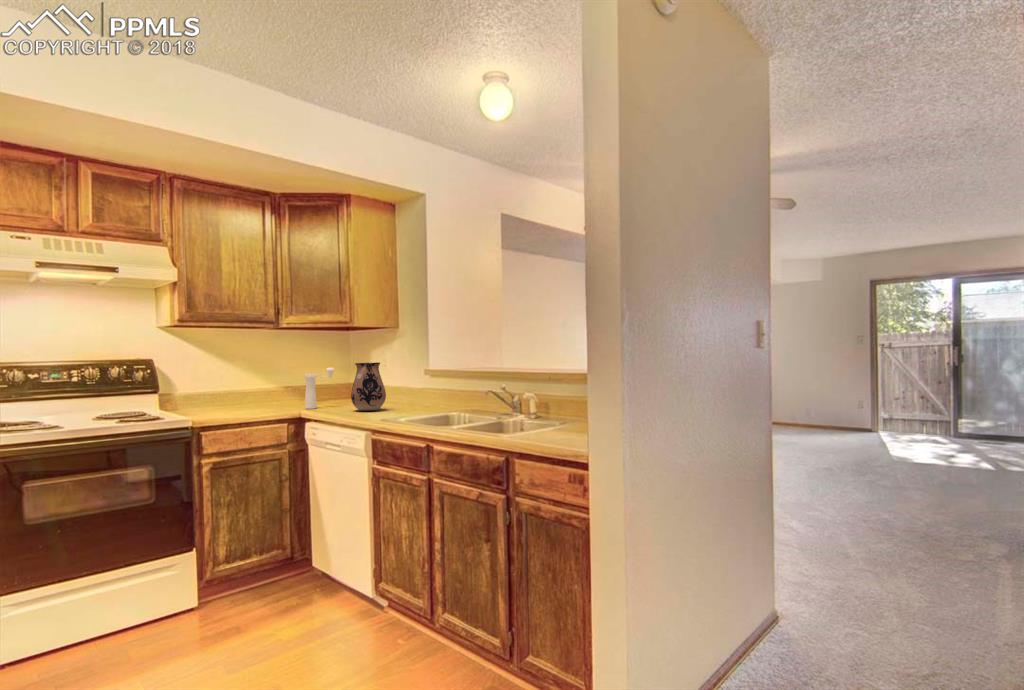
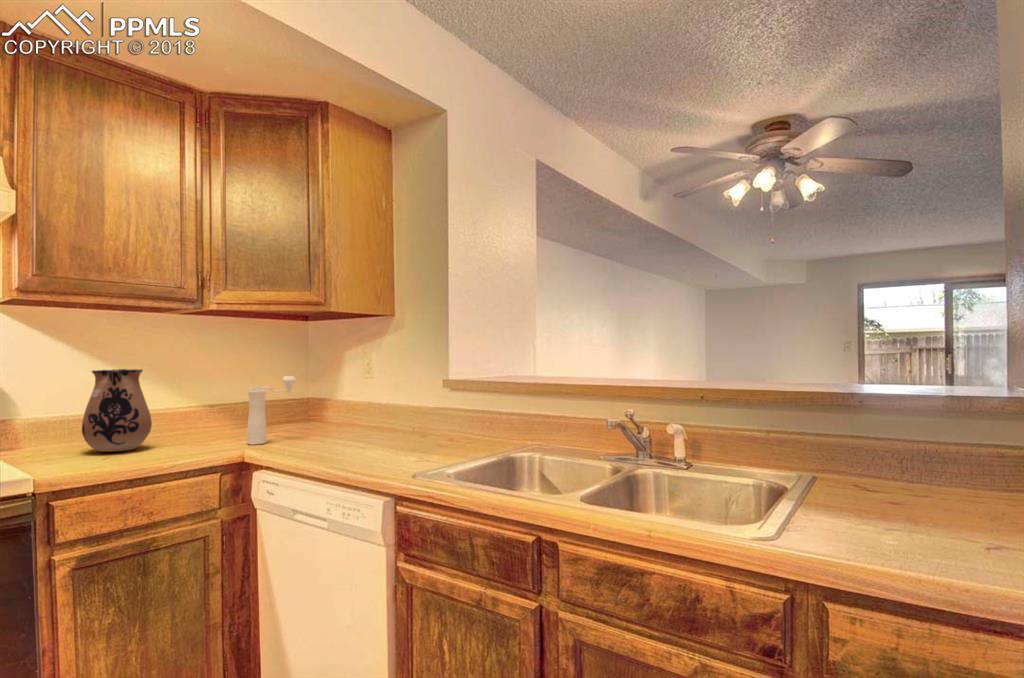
ceramic pitcher: present [351,362,386,411] -> present [82,369,152,452]

